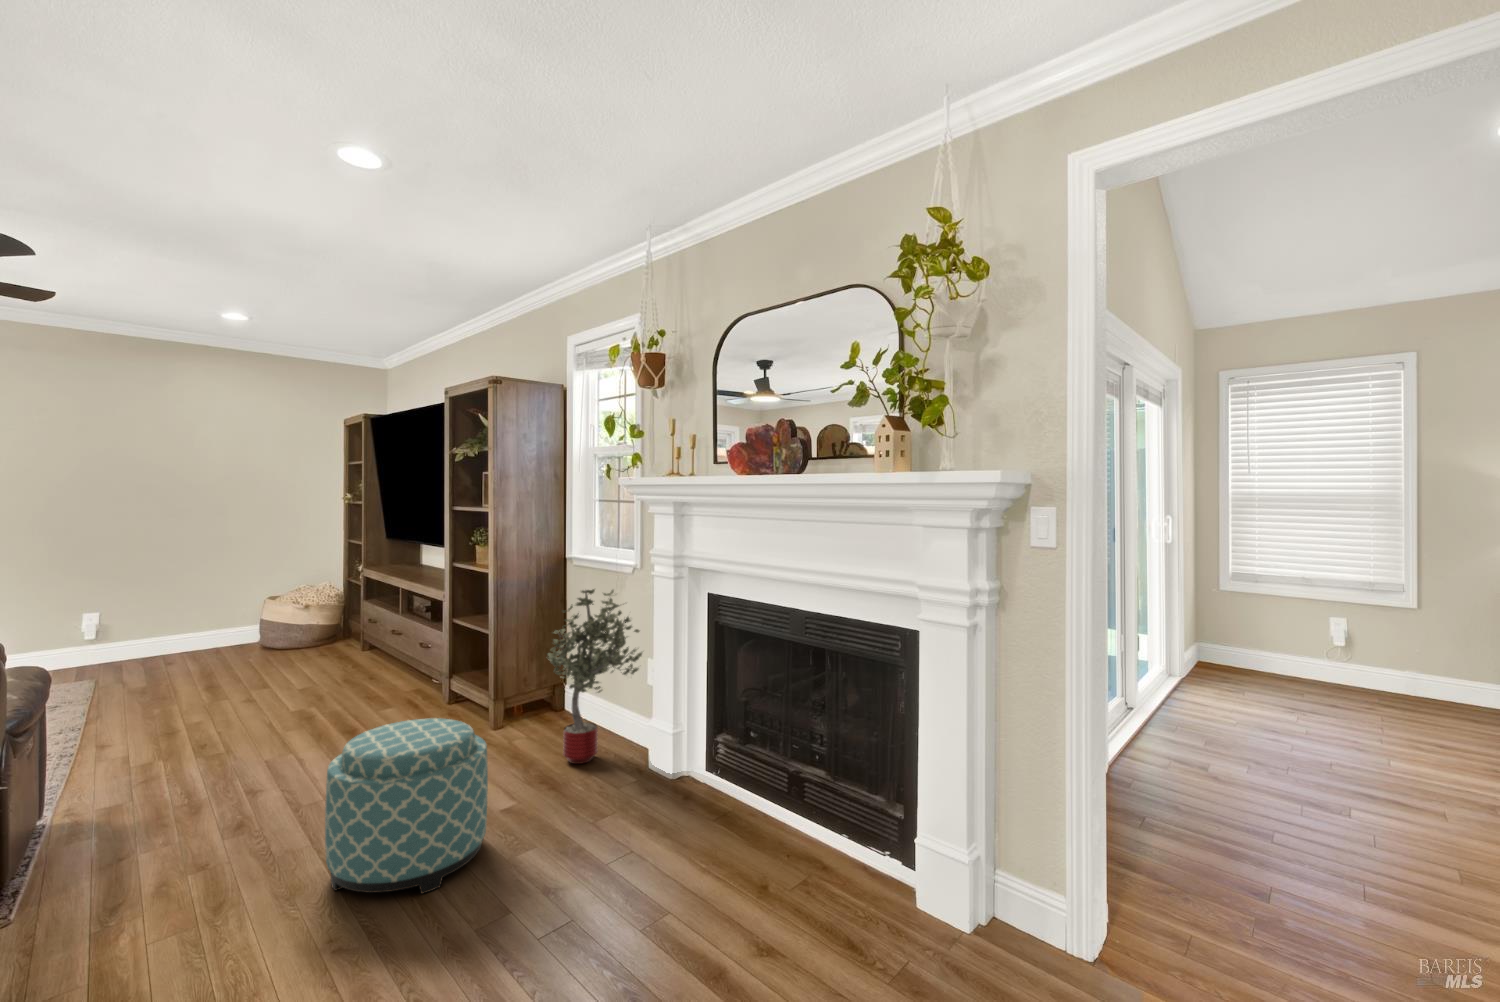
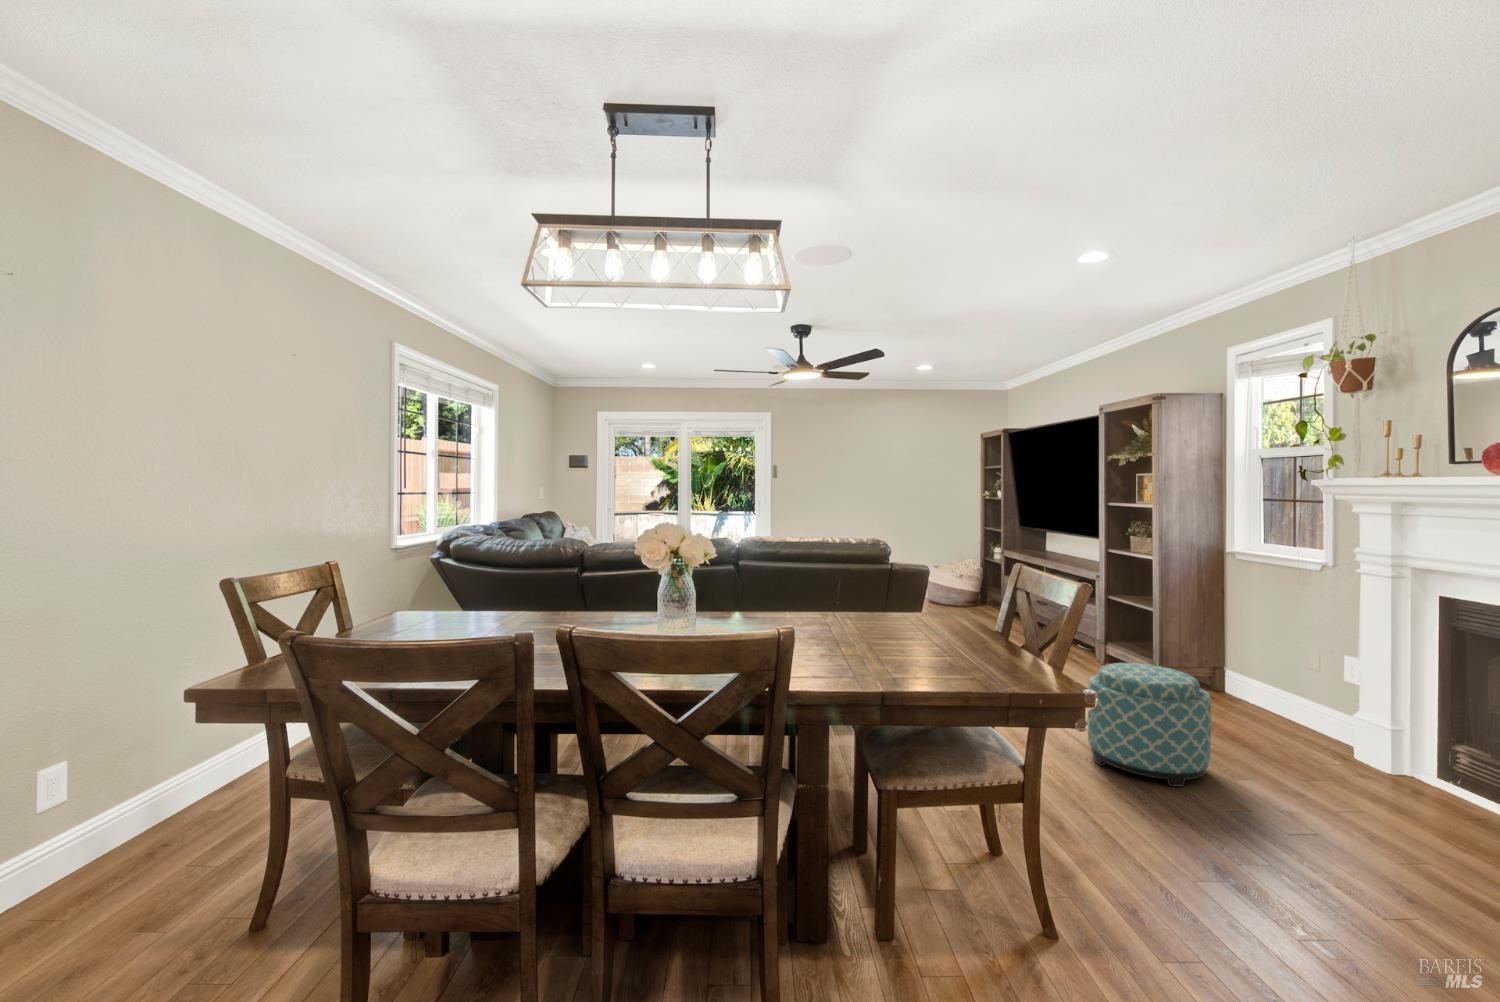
potted tree: present [547,589,642,764] -> none [1217,580,1342,736]

